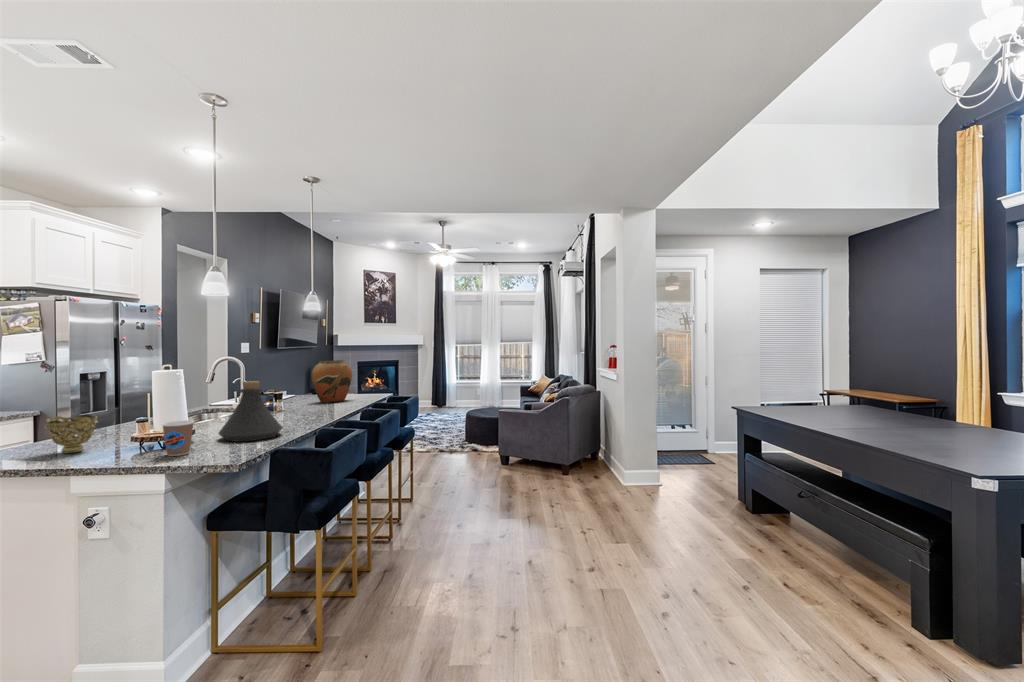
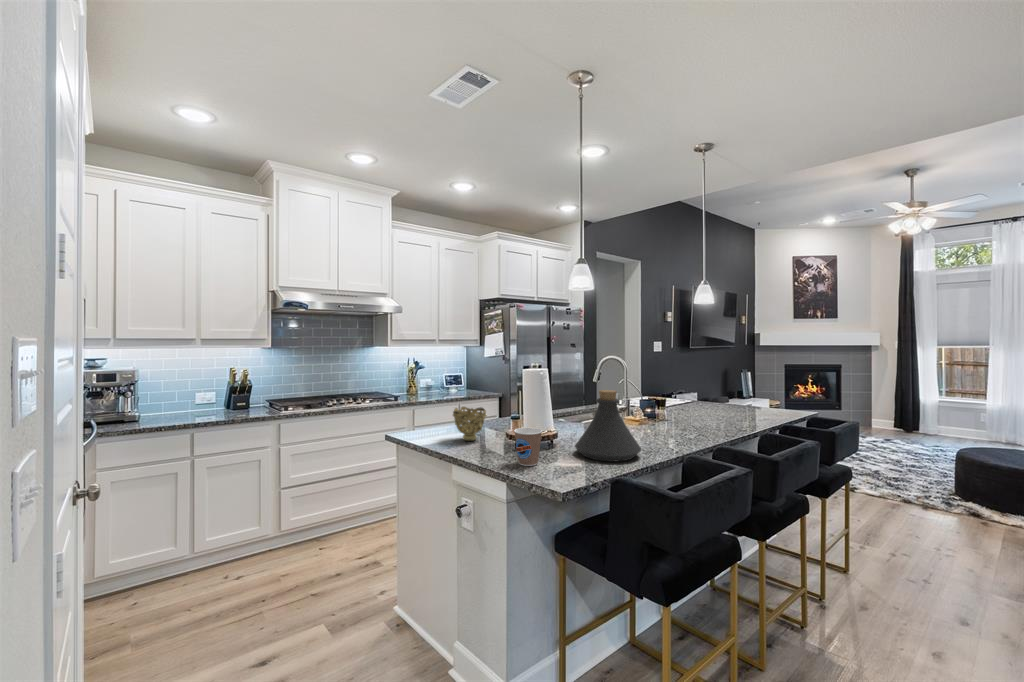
vase: present [311,360,352,403] -> none [703,366,756,417]

